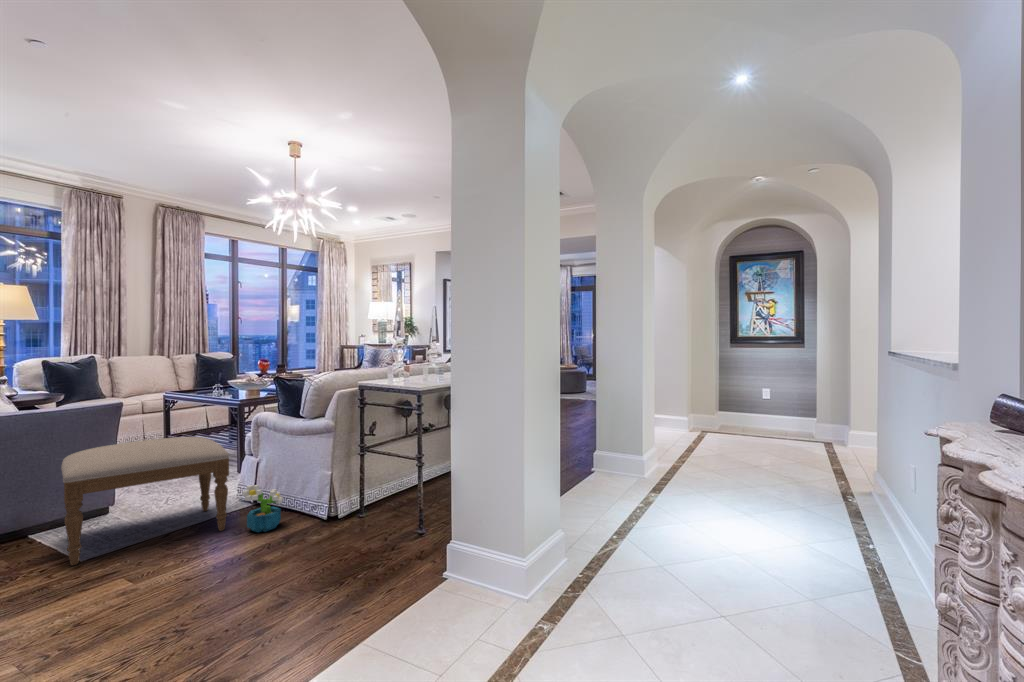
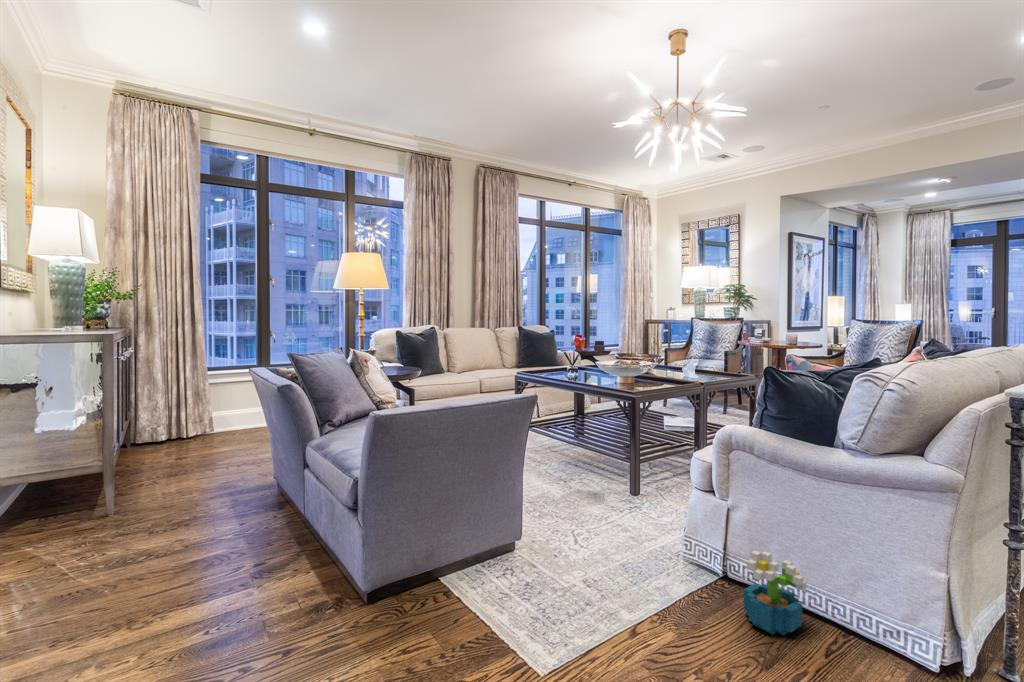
ottoman: present [61,437,229,565] -> none [485,450,716,646]

